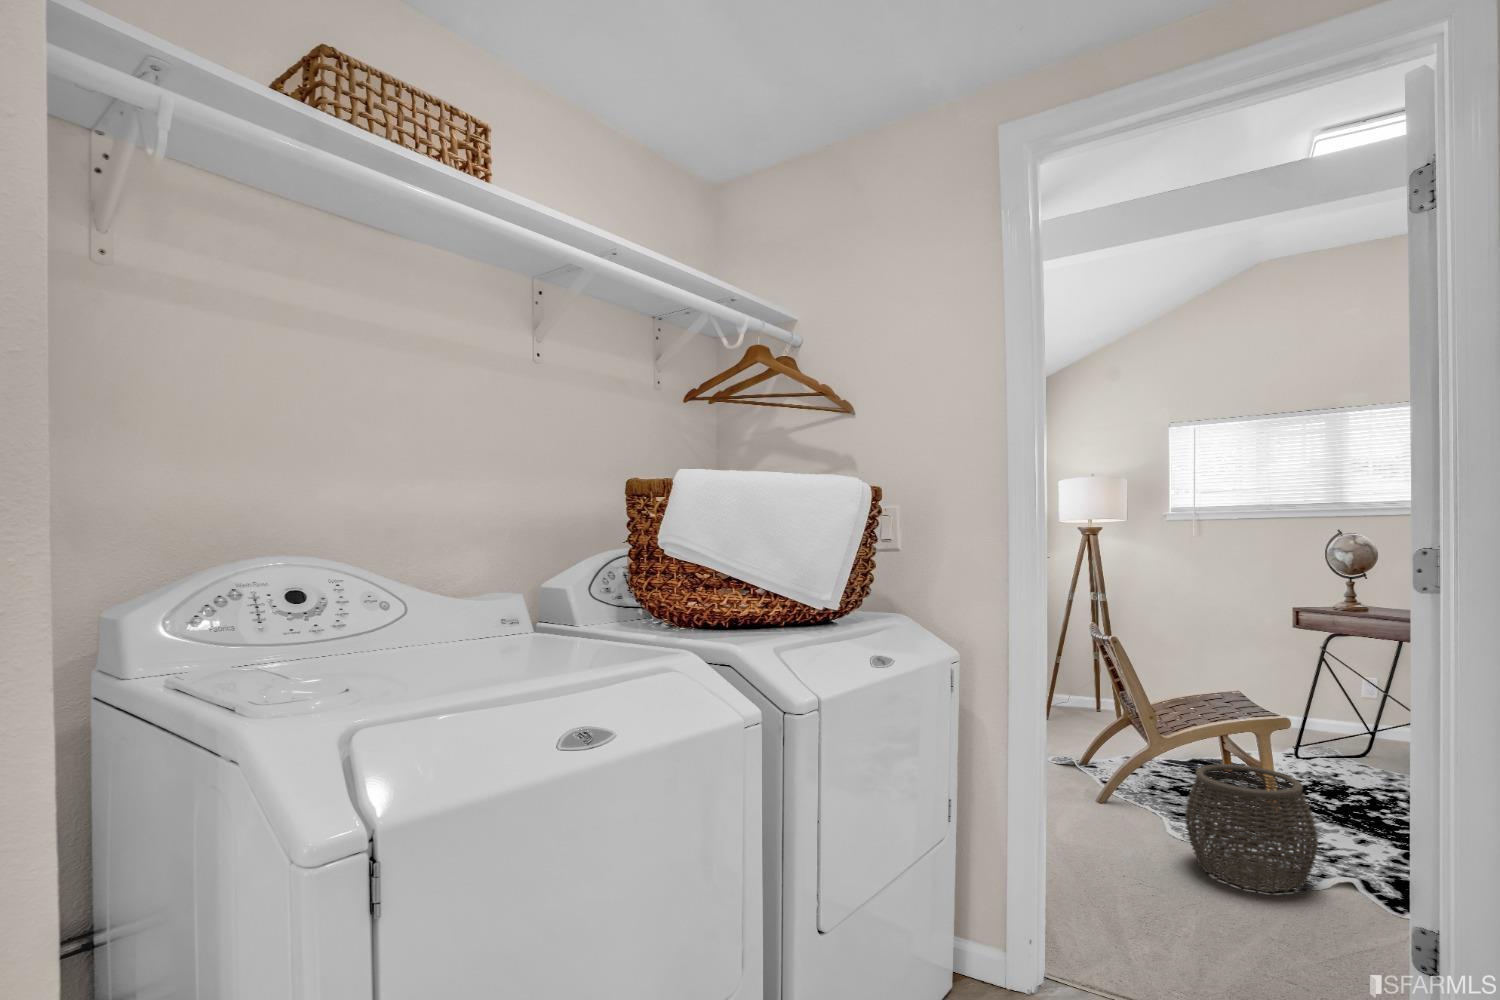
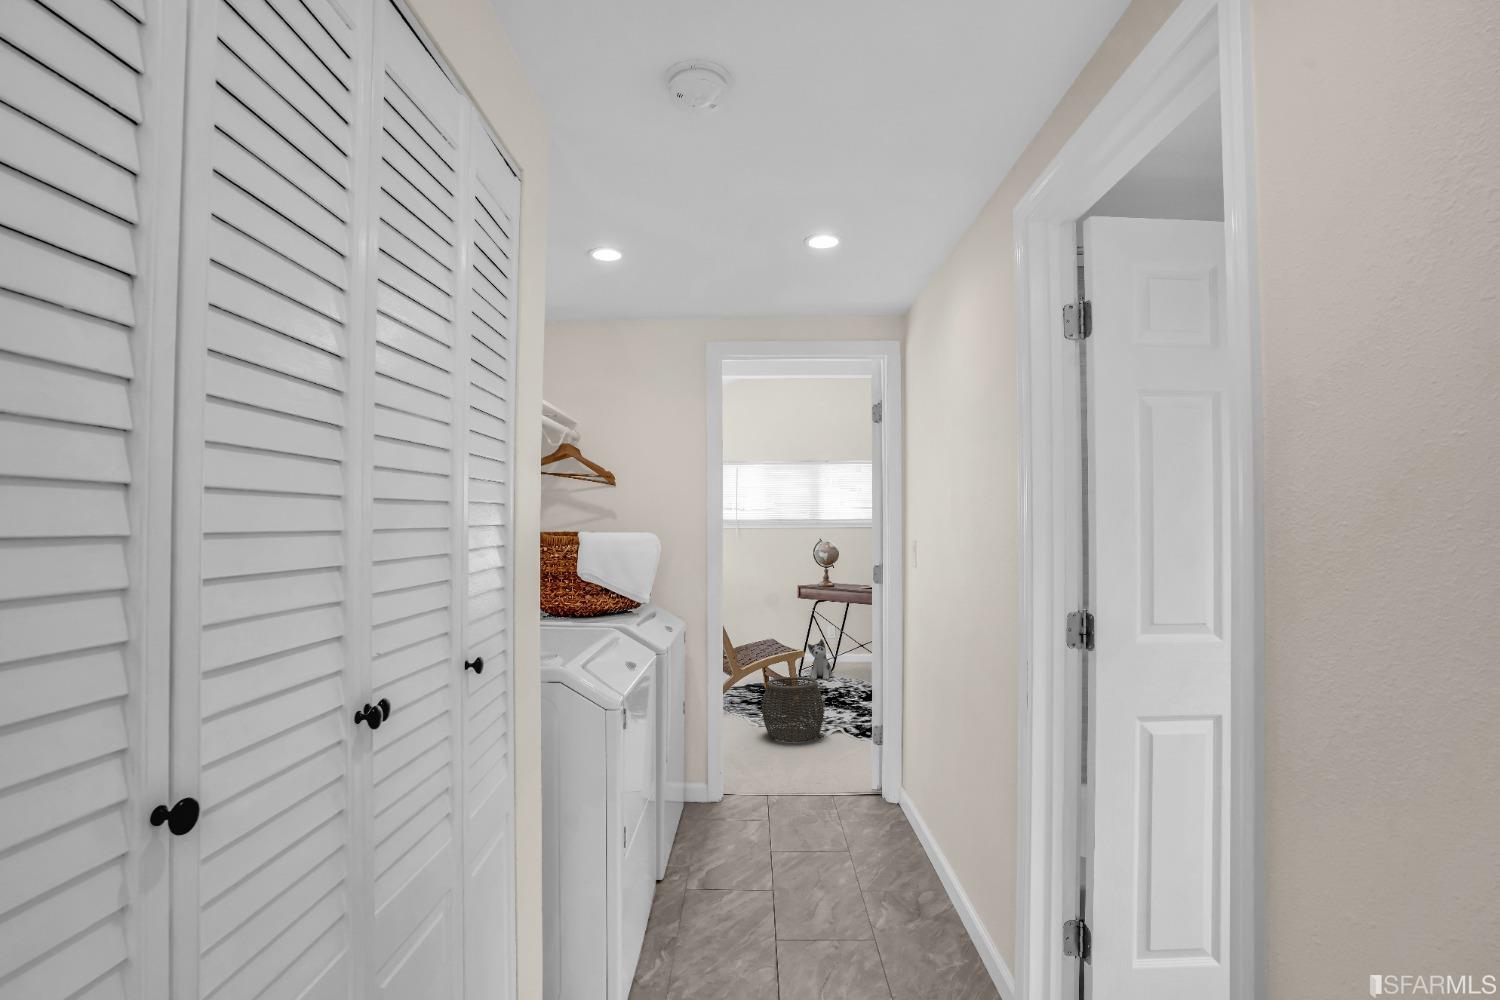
plush toy: none [1310,698,1364,769] -> present [808,639,833,680]

